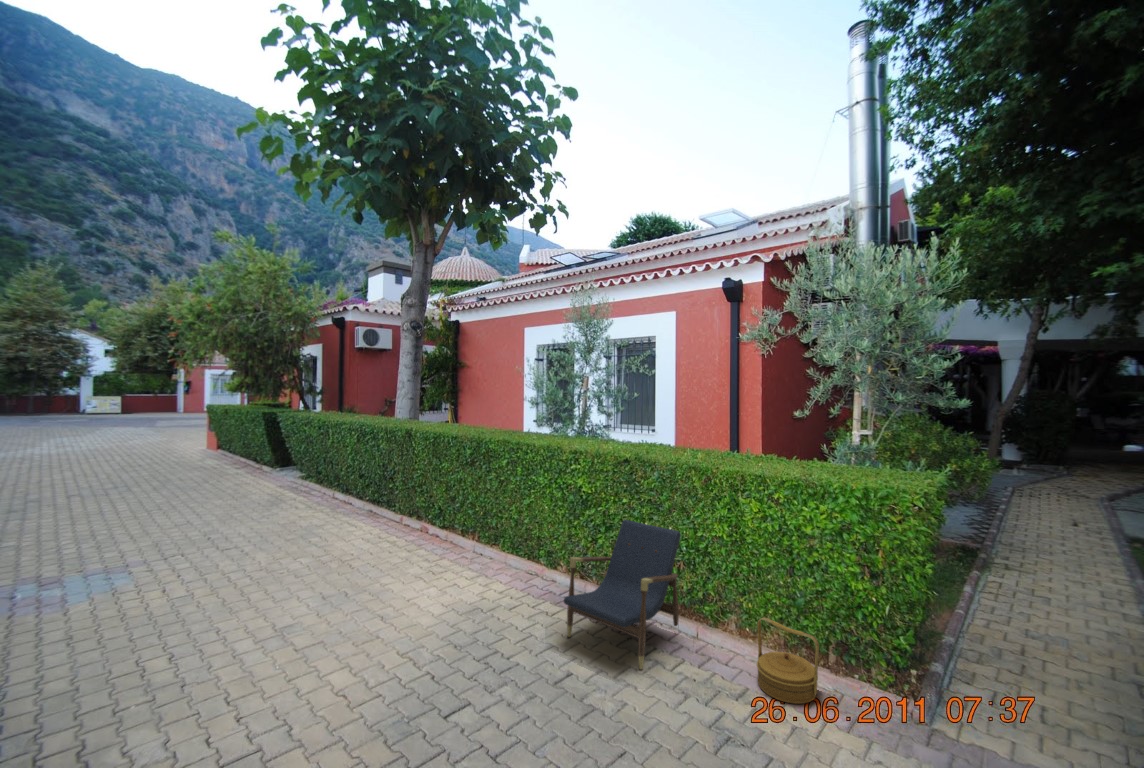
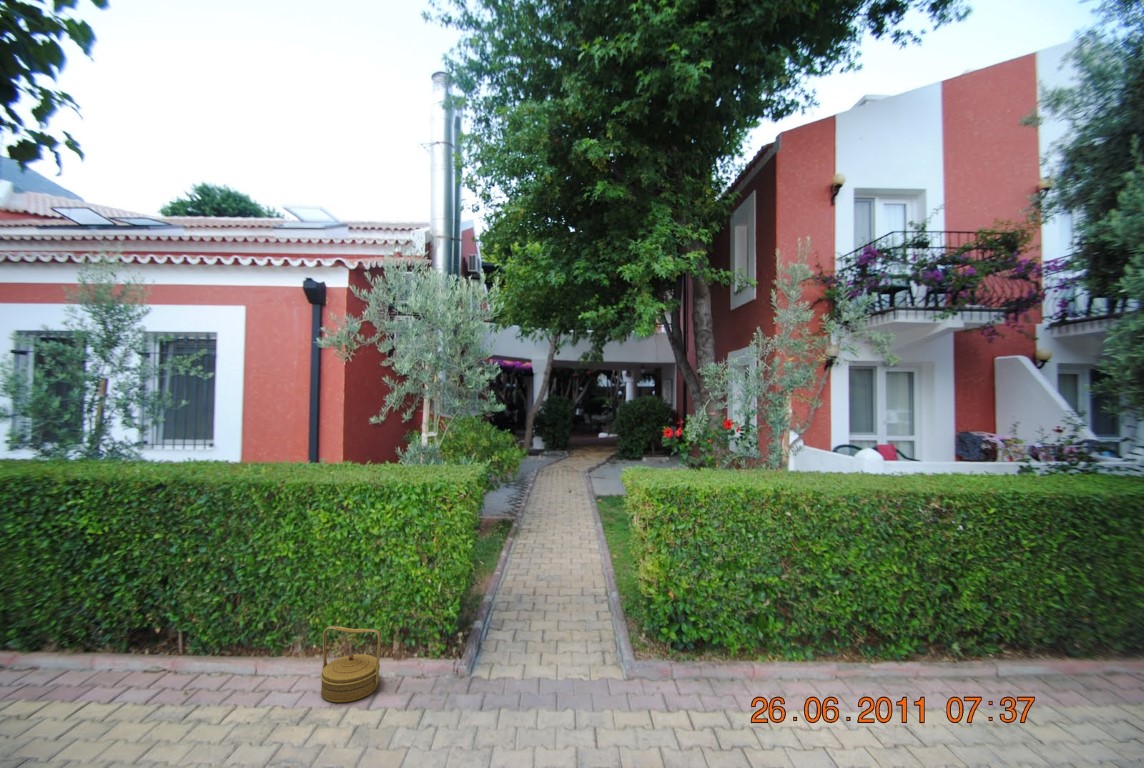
lounge chair: present [564,520,680,669] -> none [50,558,237,731]

